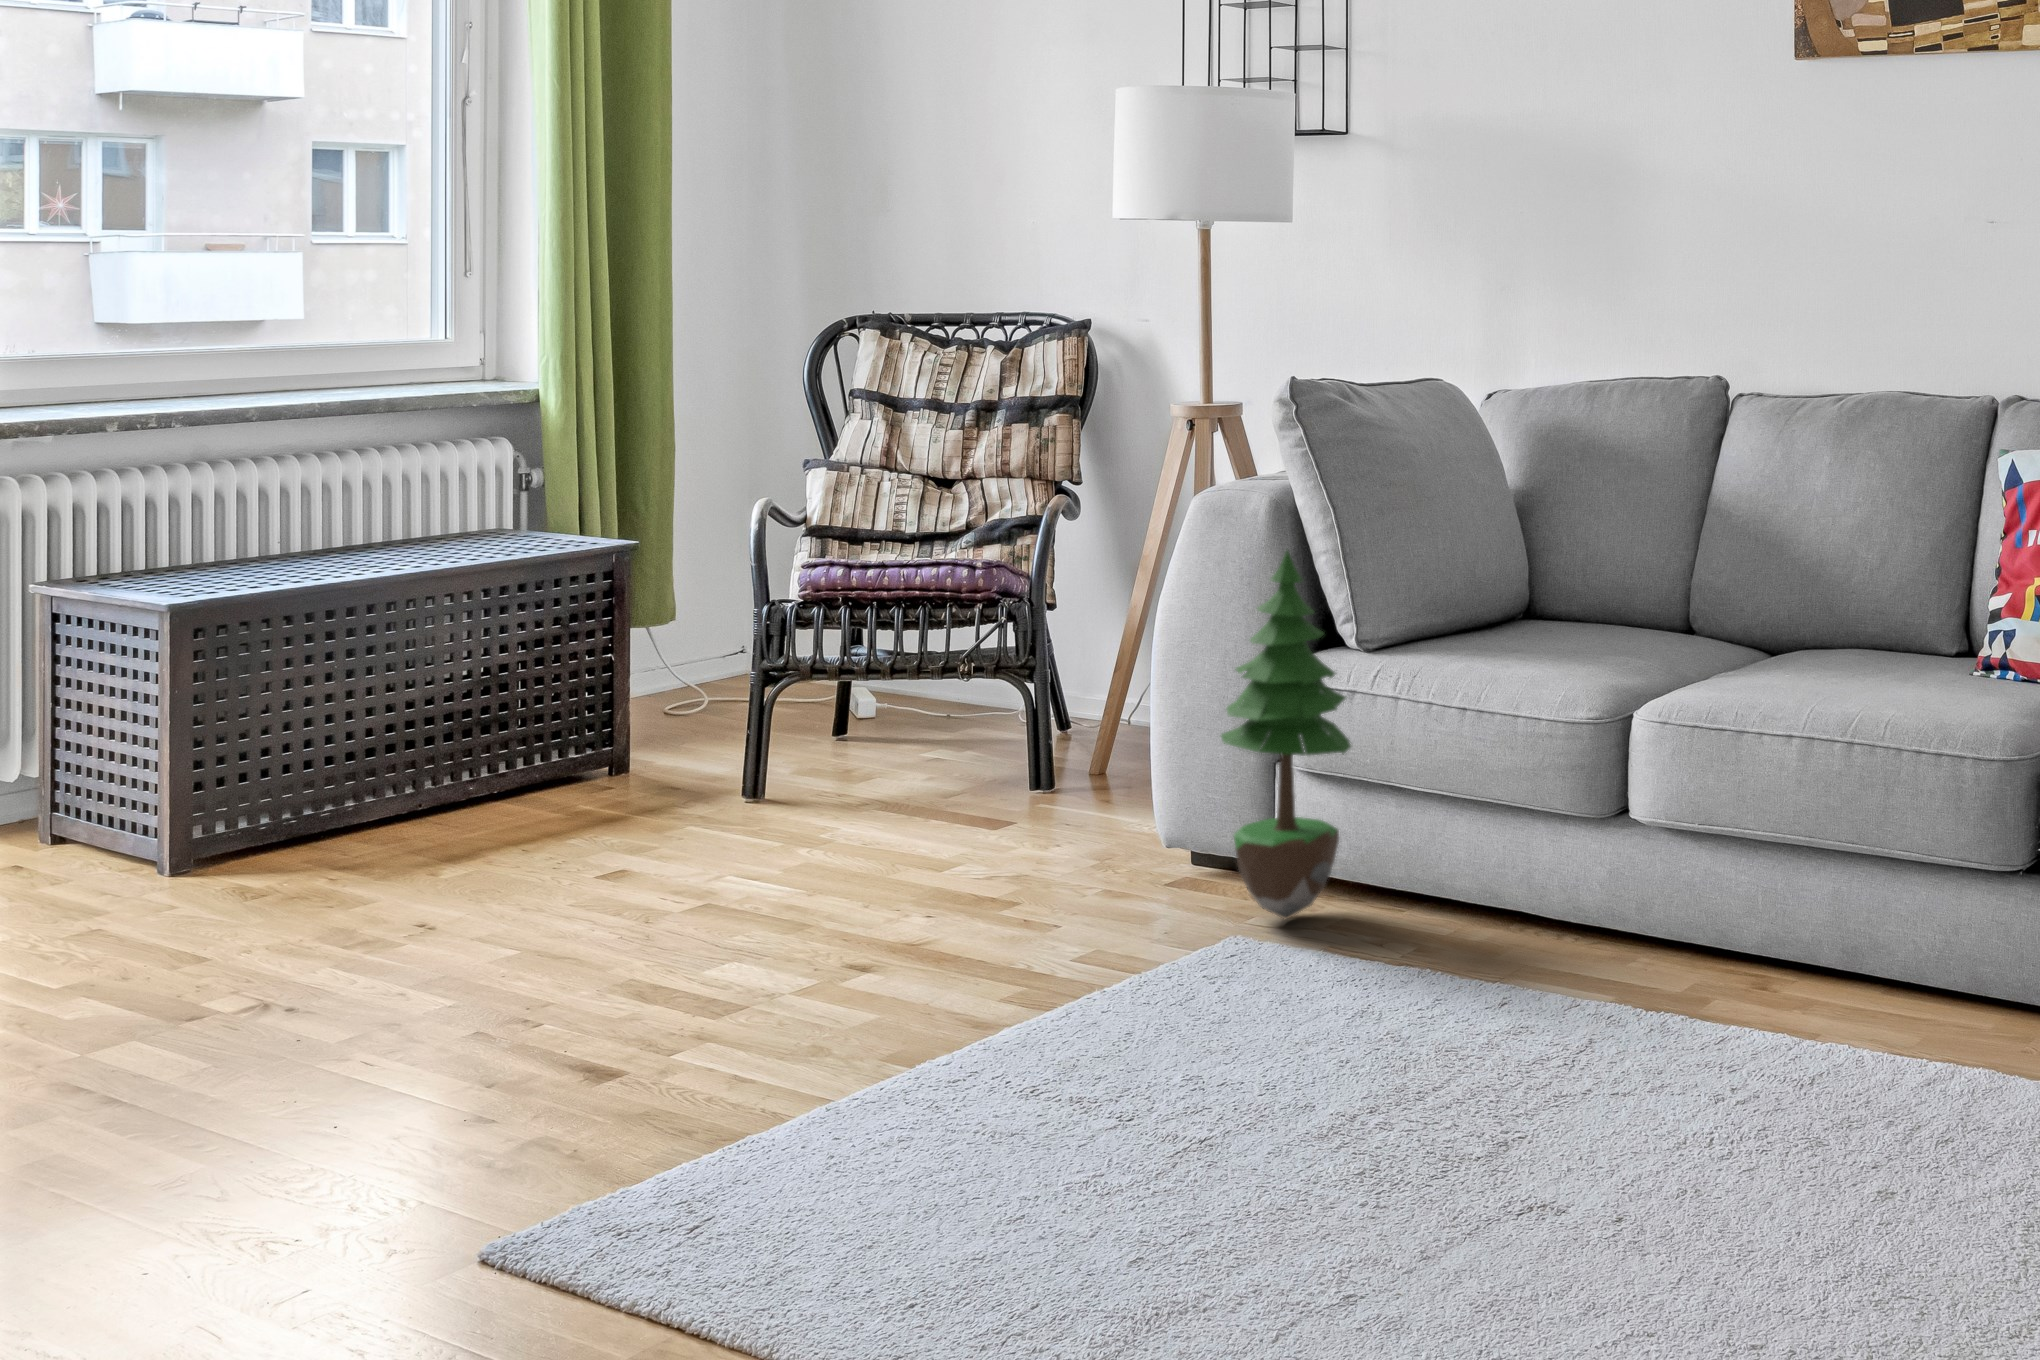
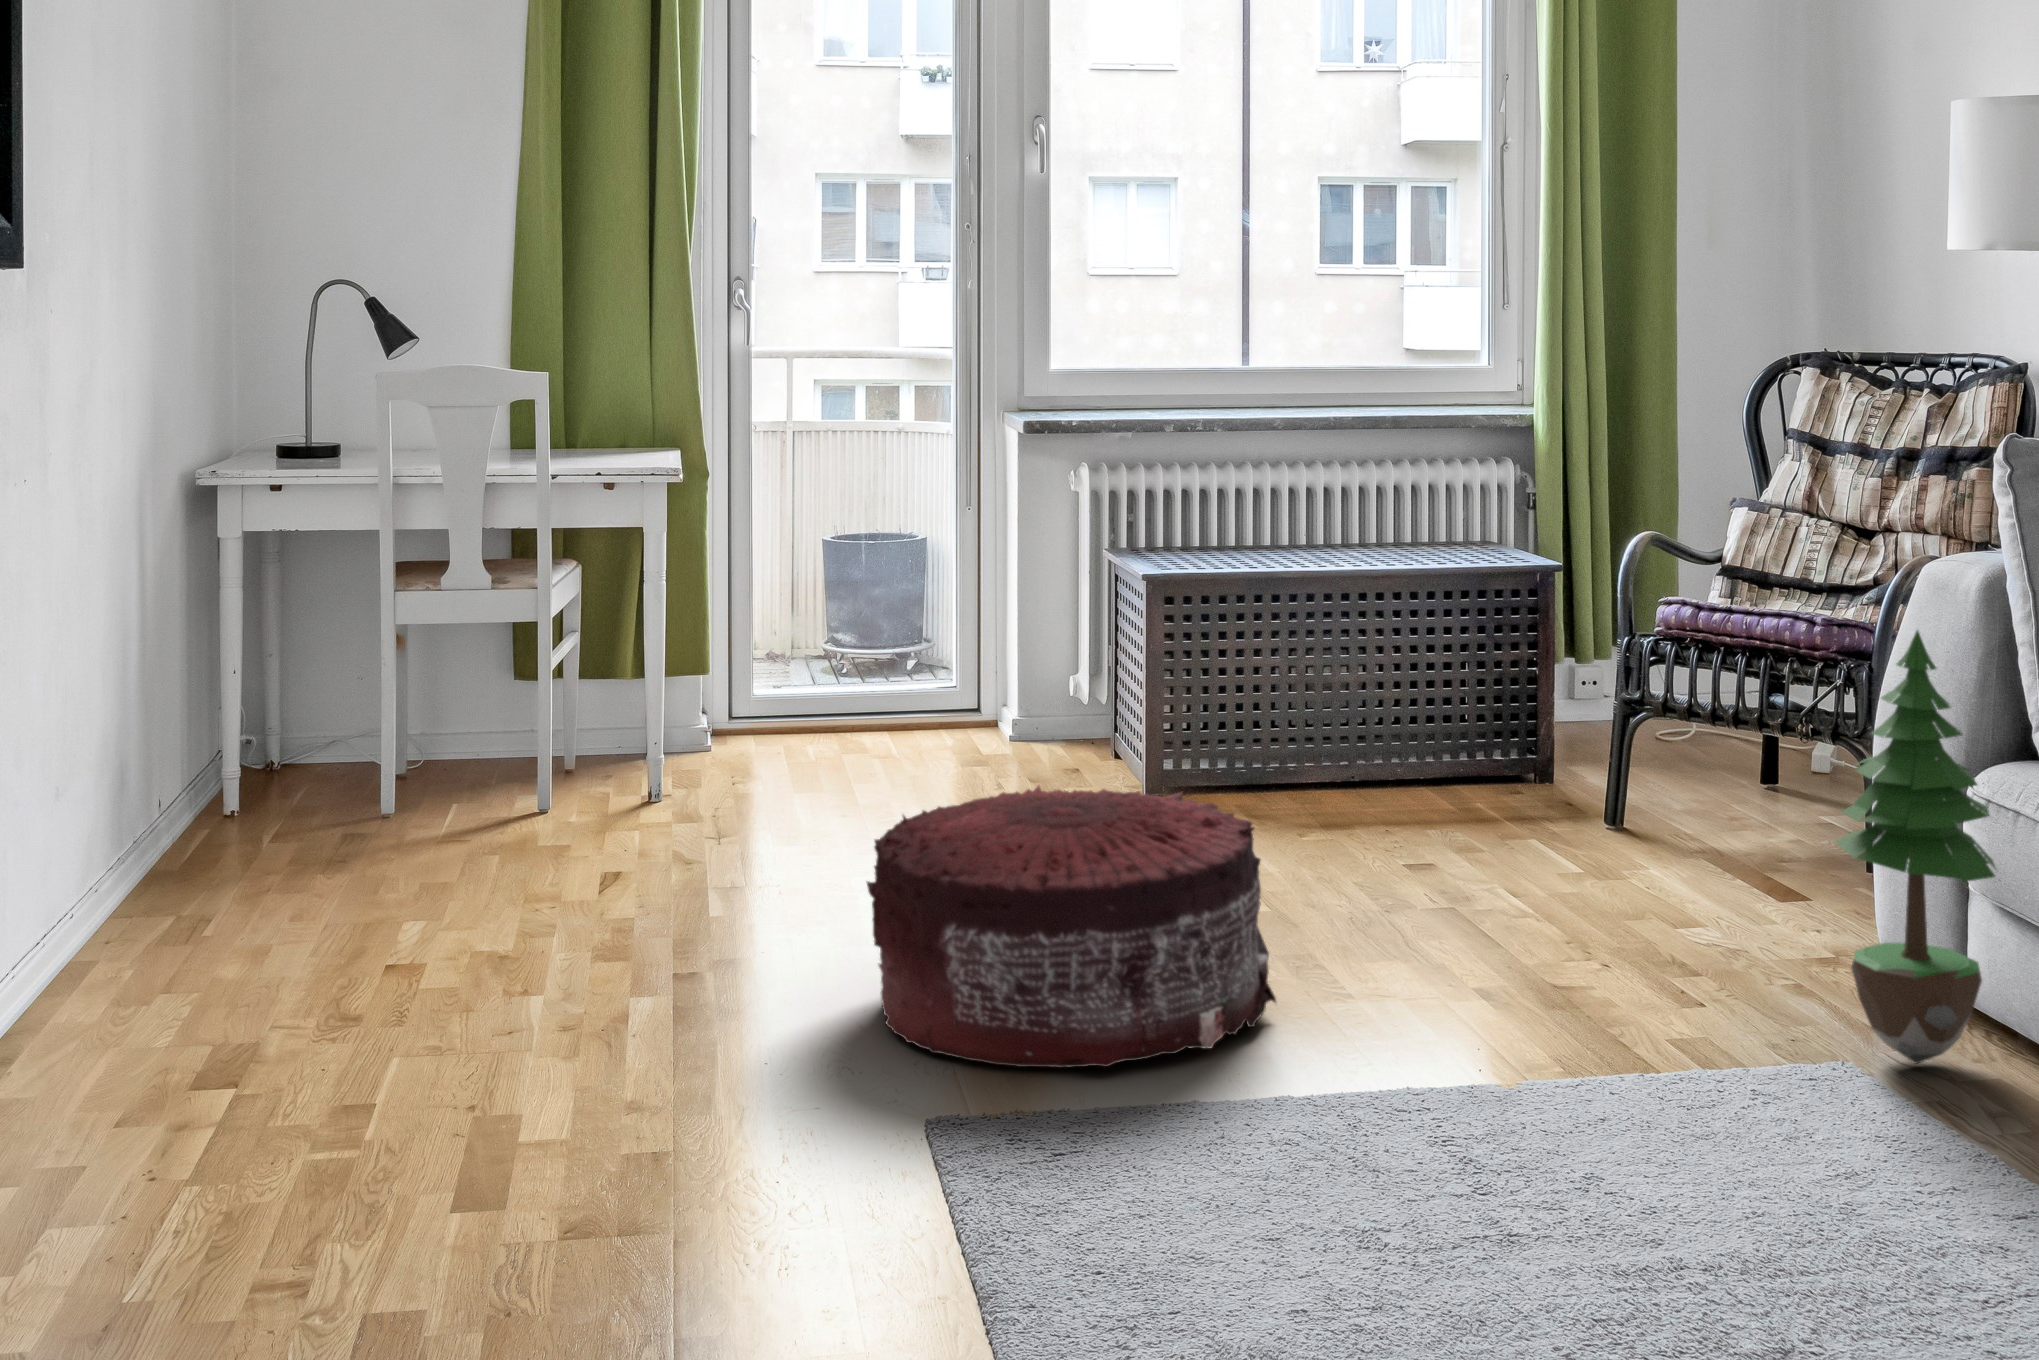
pouf: none [194,828,720,1195] -> present [867,786,1277,1068]

